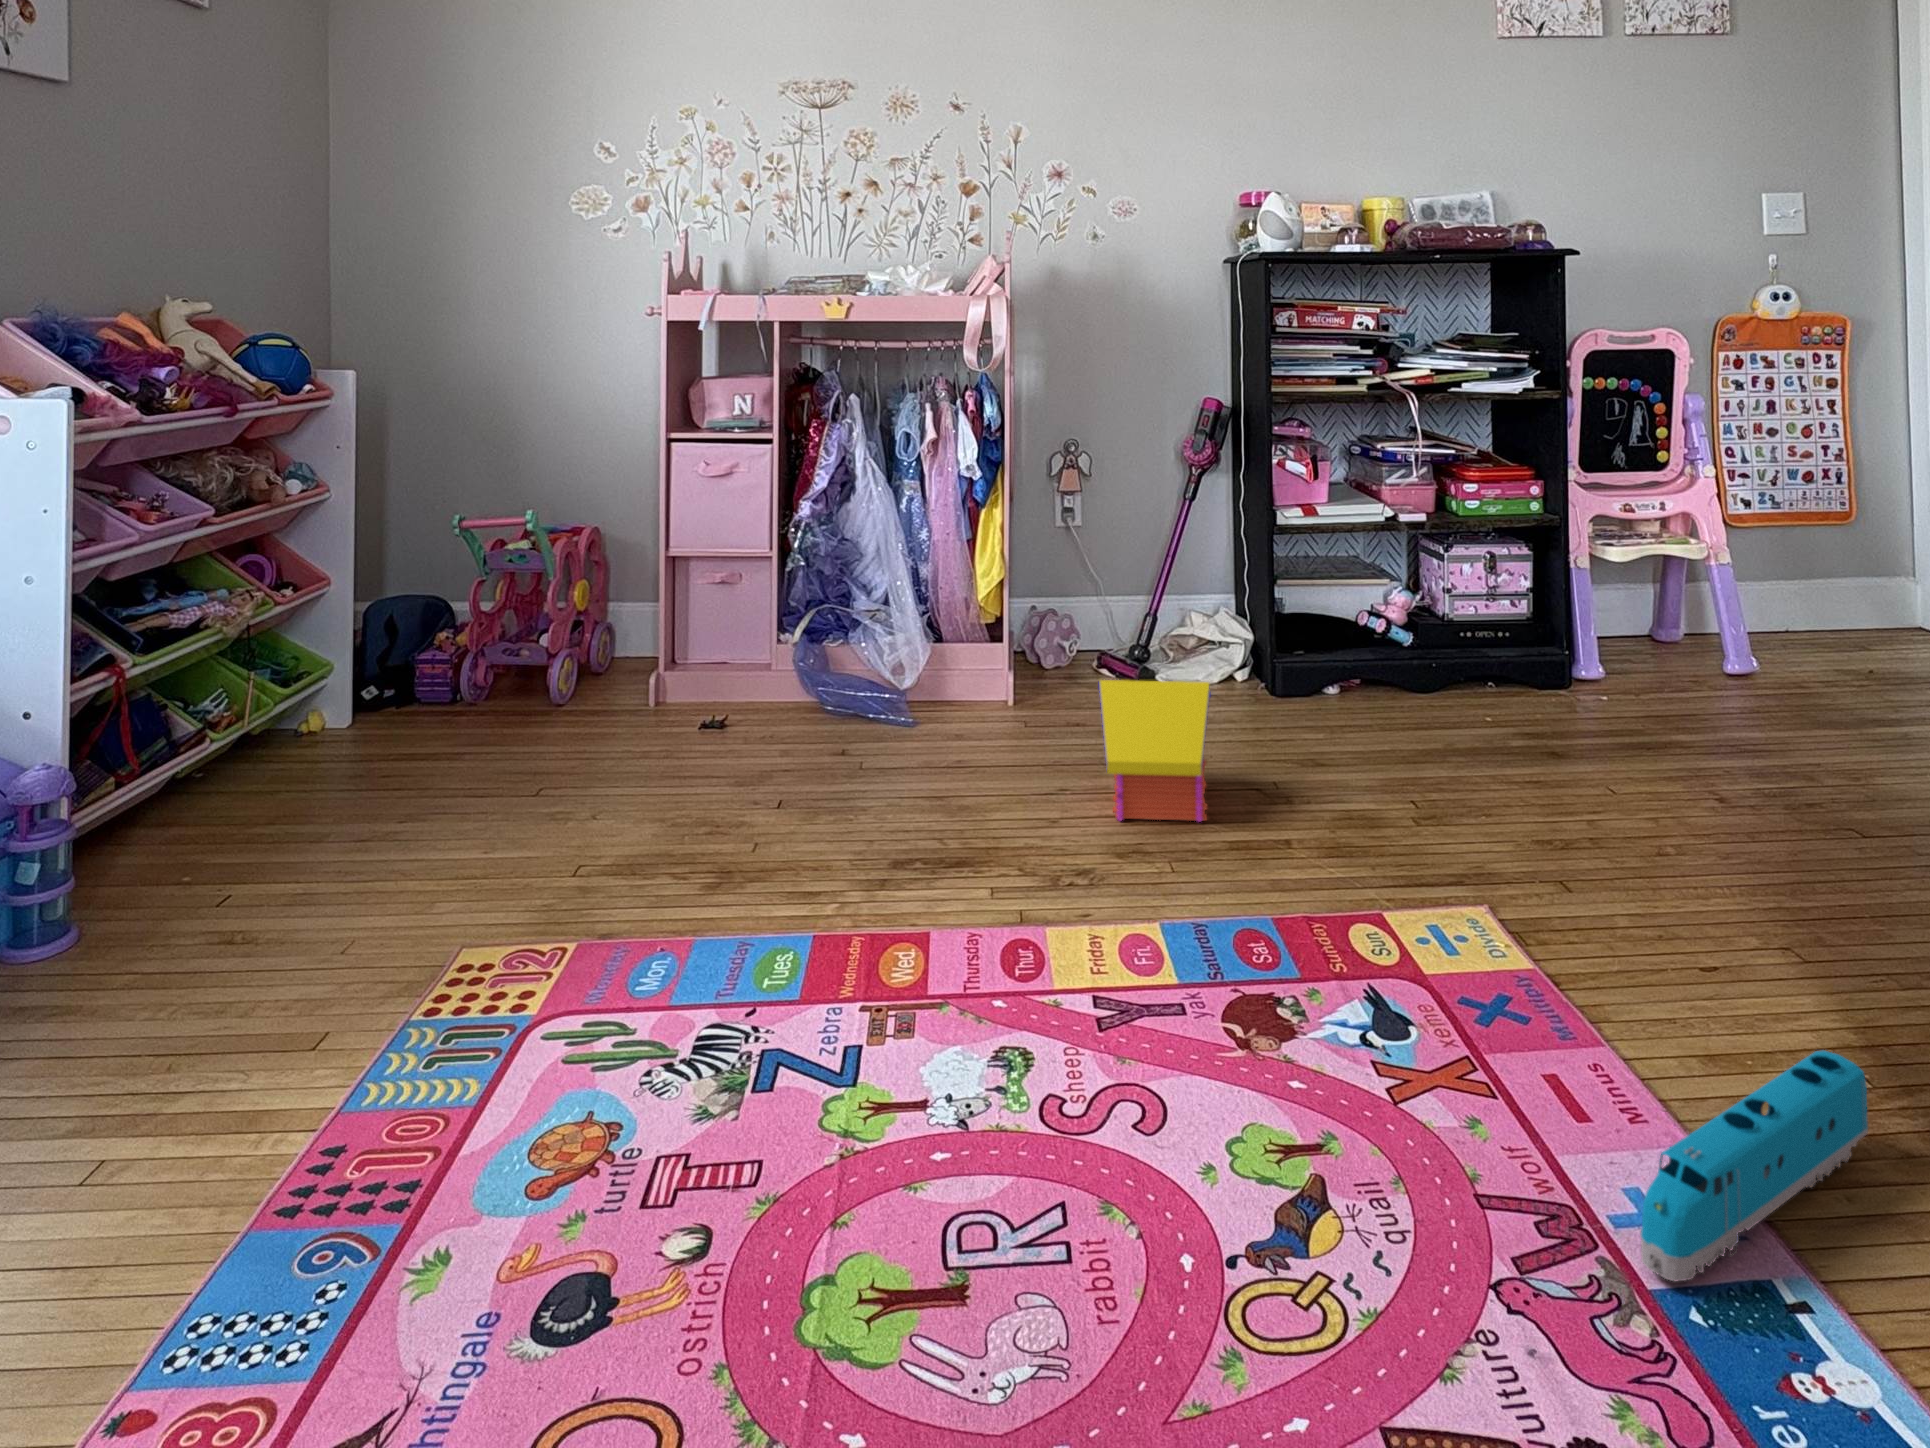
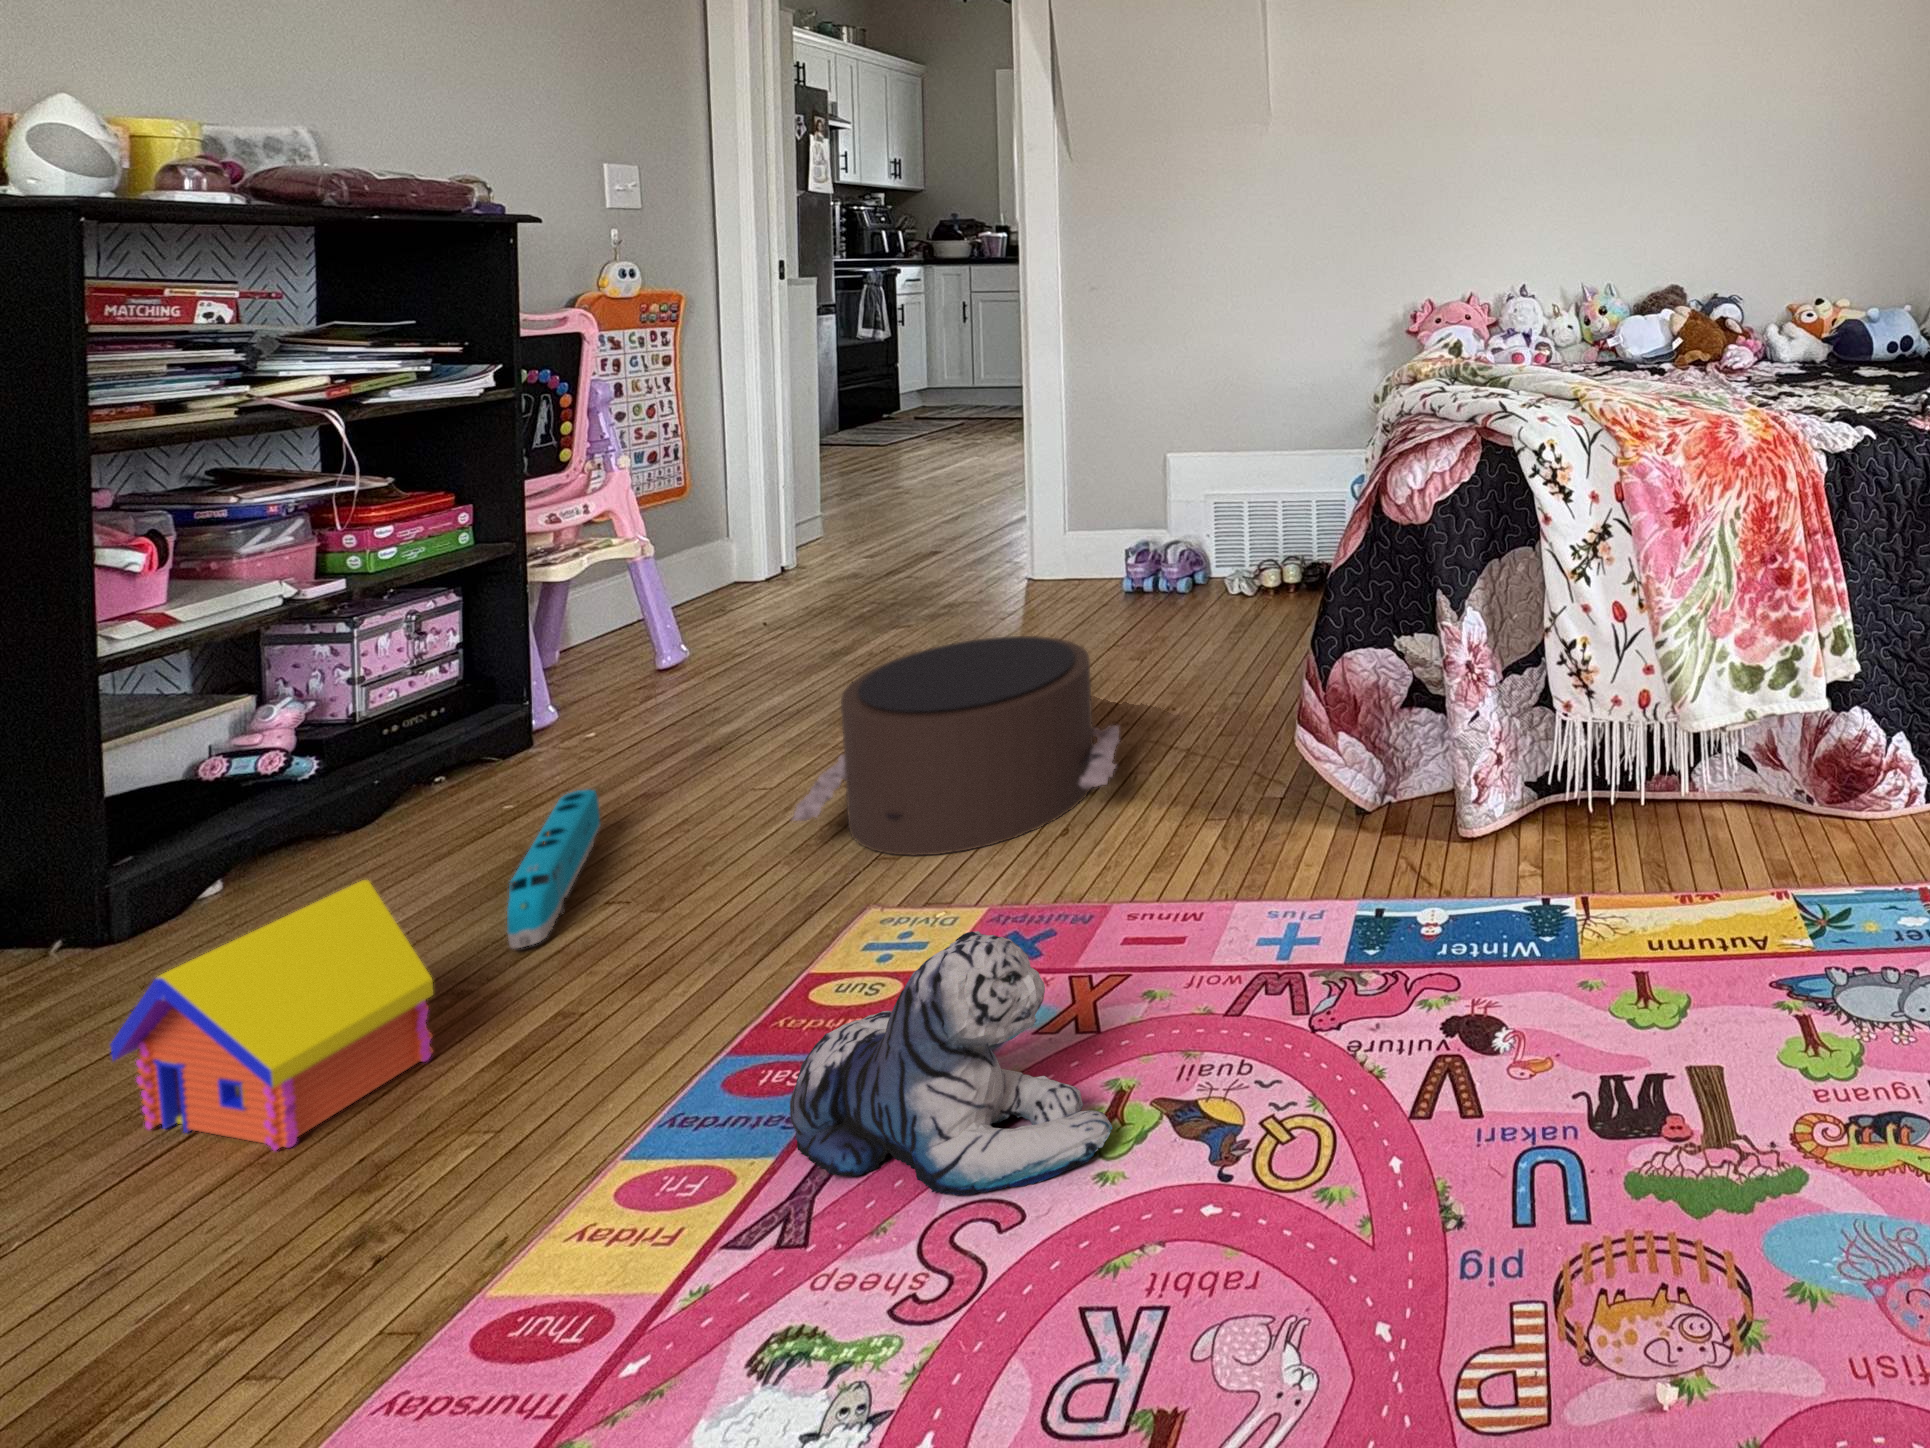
pouf: none [1494,705,1870,957] -> present [792,636,1119,856]
plush toy: none [1151,881,1330,1151] -> present [790,931,1112,1195]
toy train: present [1640,1051,1868,1281] -> present [507,790,601,948]

